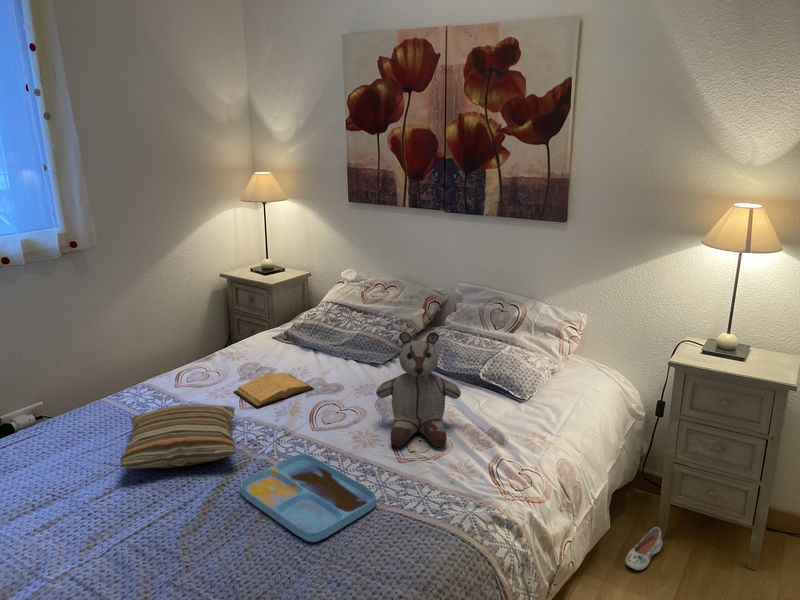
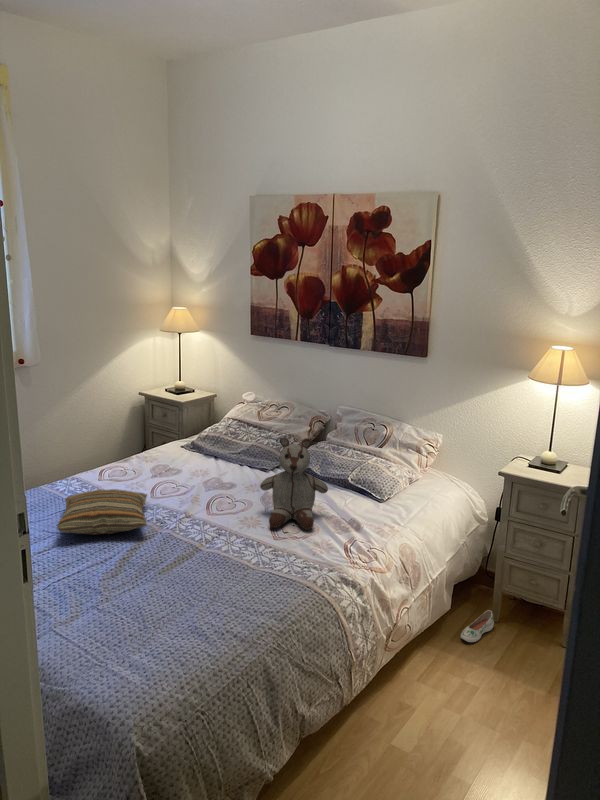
book: present [234,373,314,408] -> none [147,472,212,497]
tray: present [240,454,376,542] -> none [148,529,252,587]

